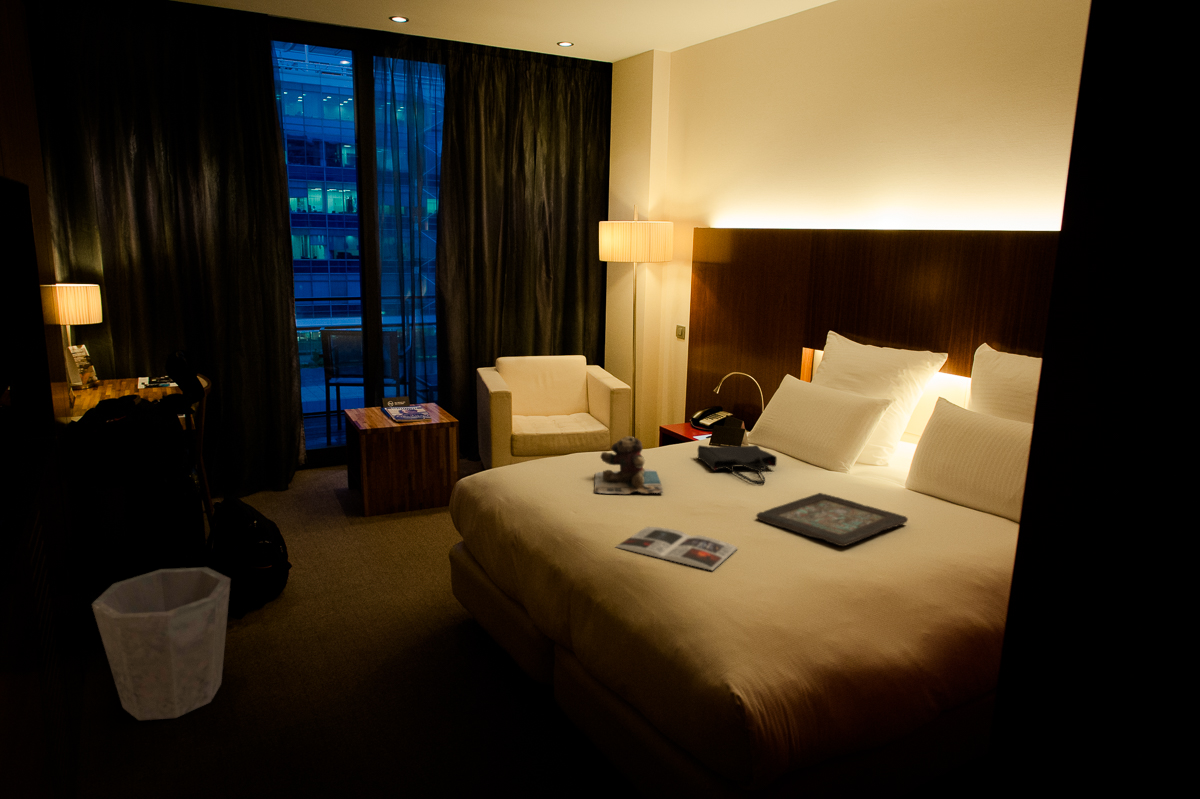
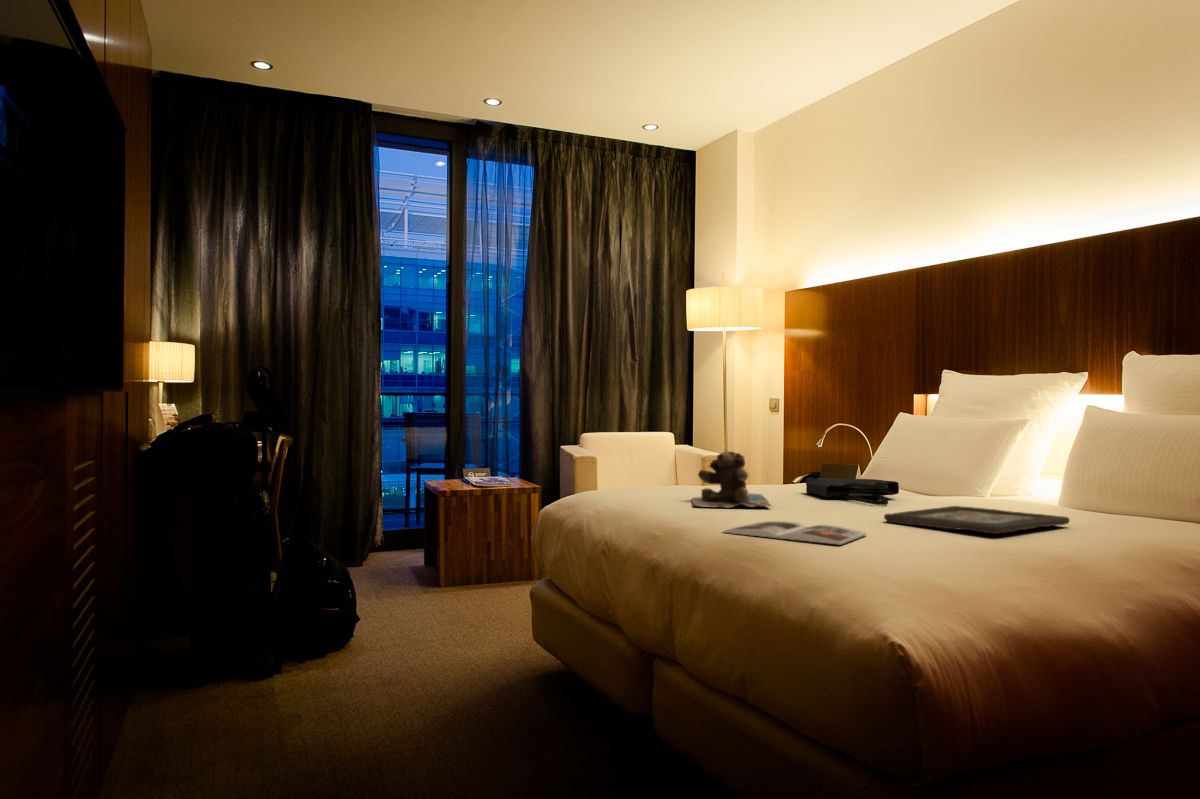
waste bin: present [92,567,230,720] -> none [148,582,295,741]

